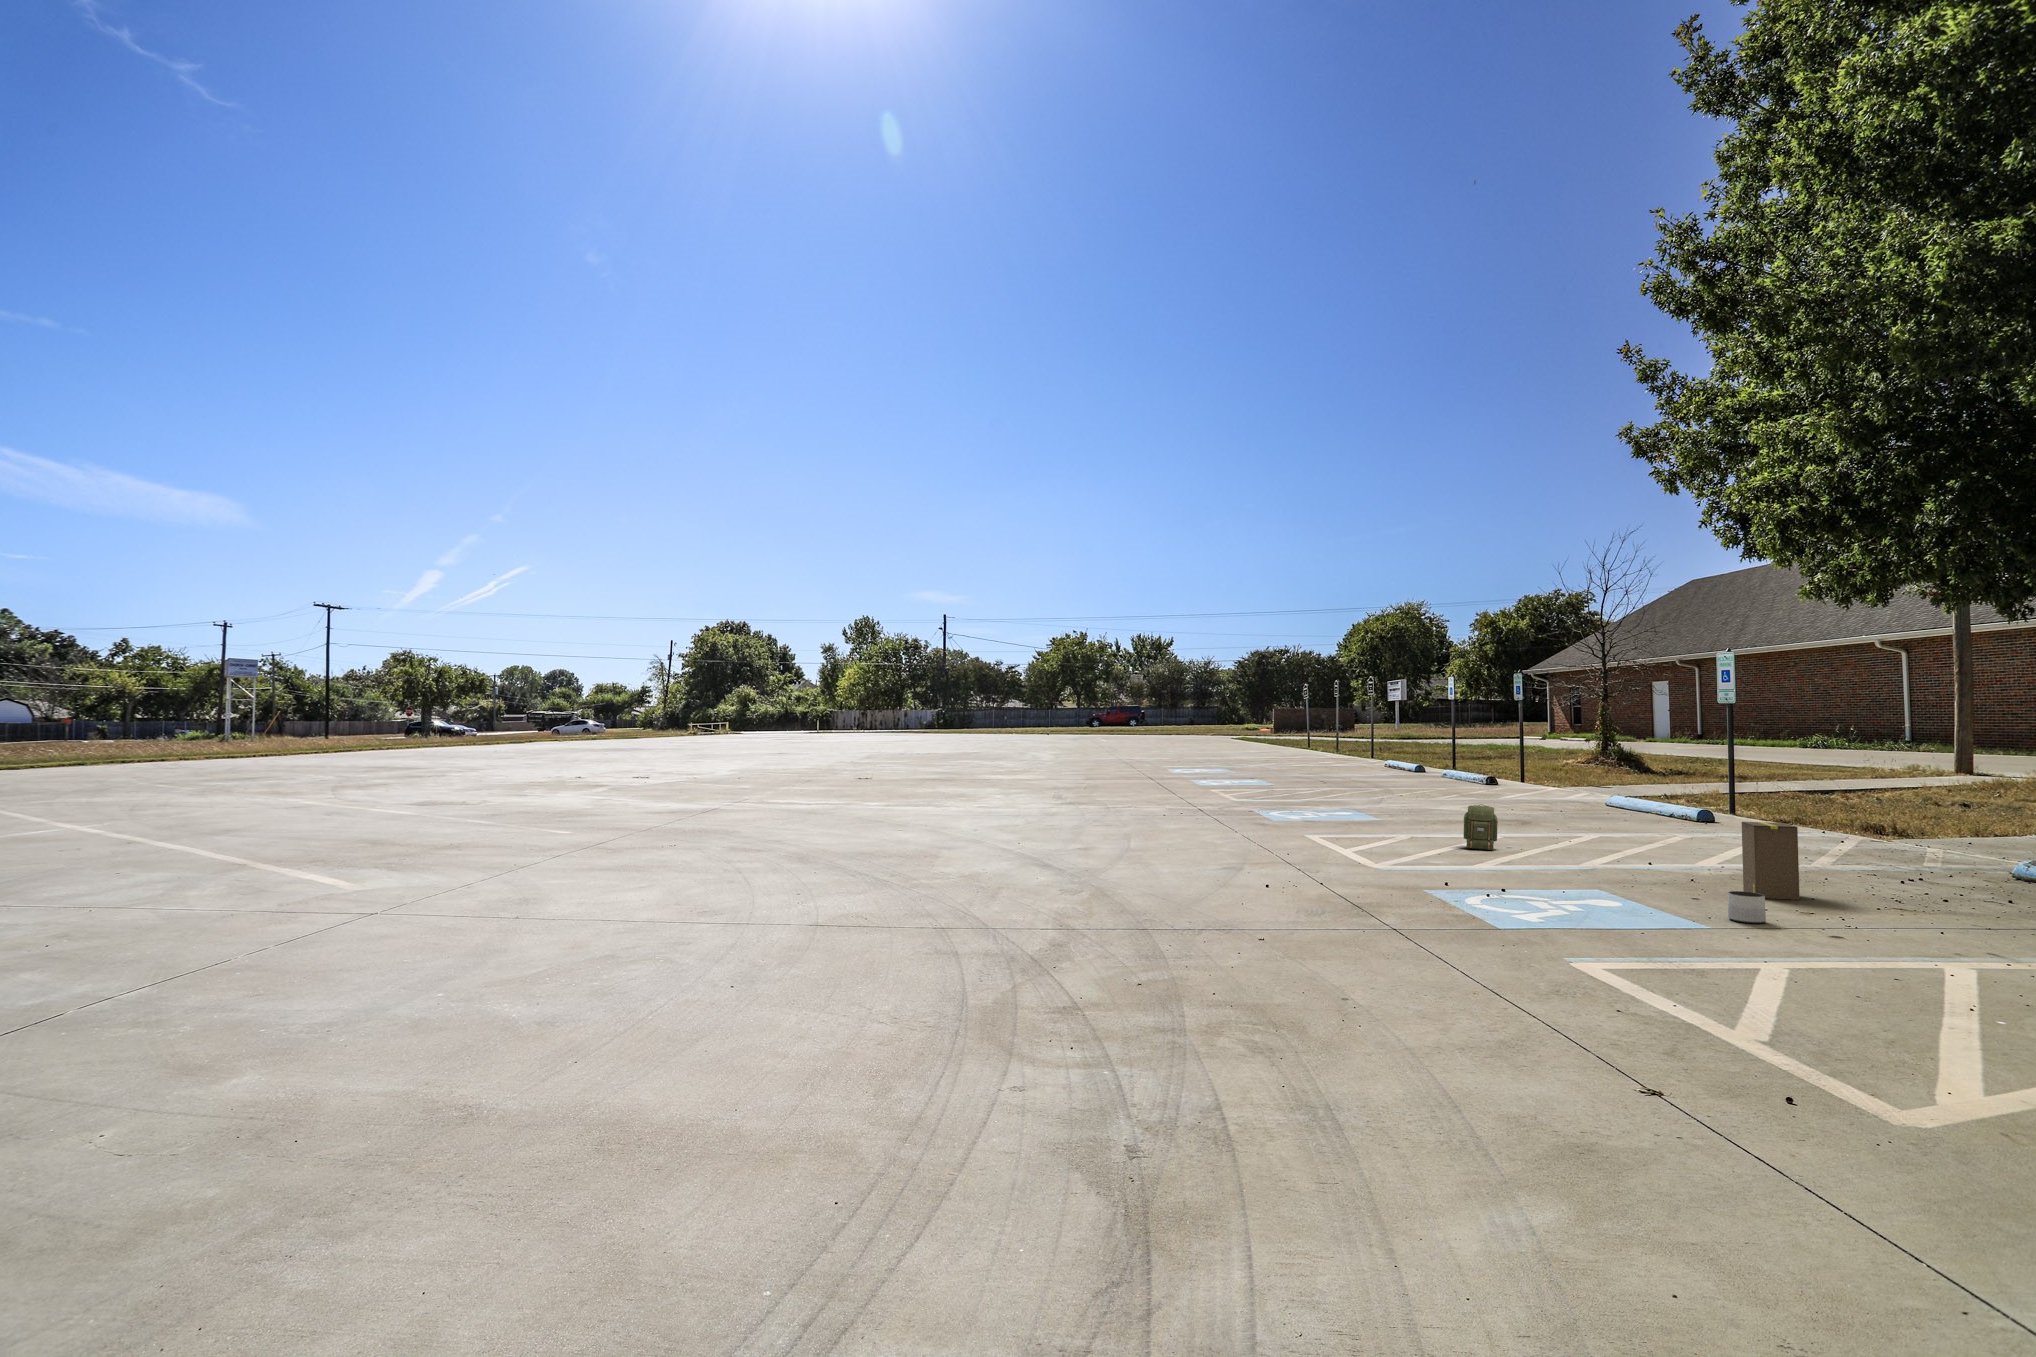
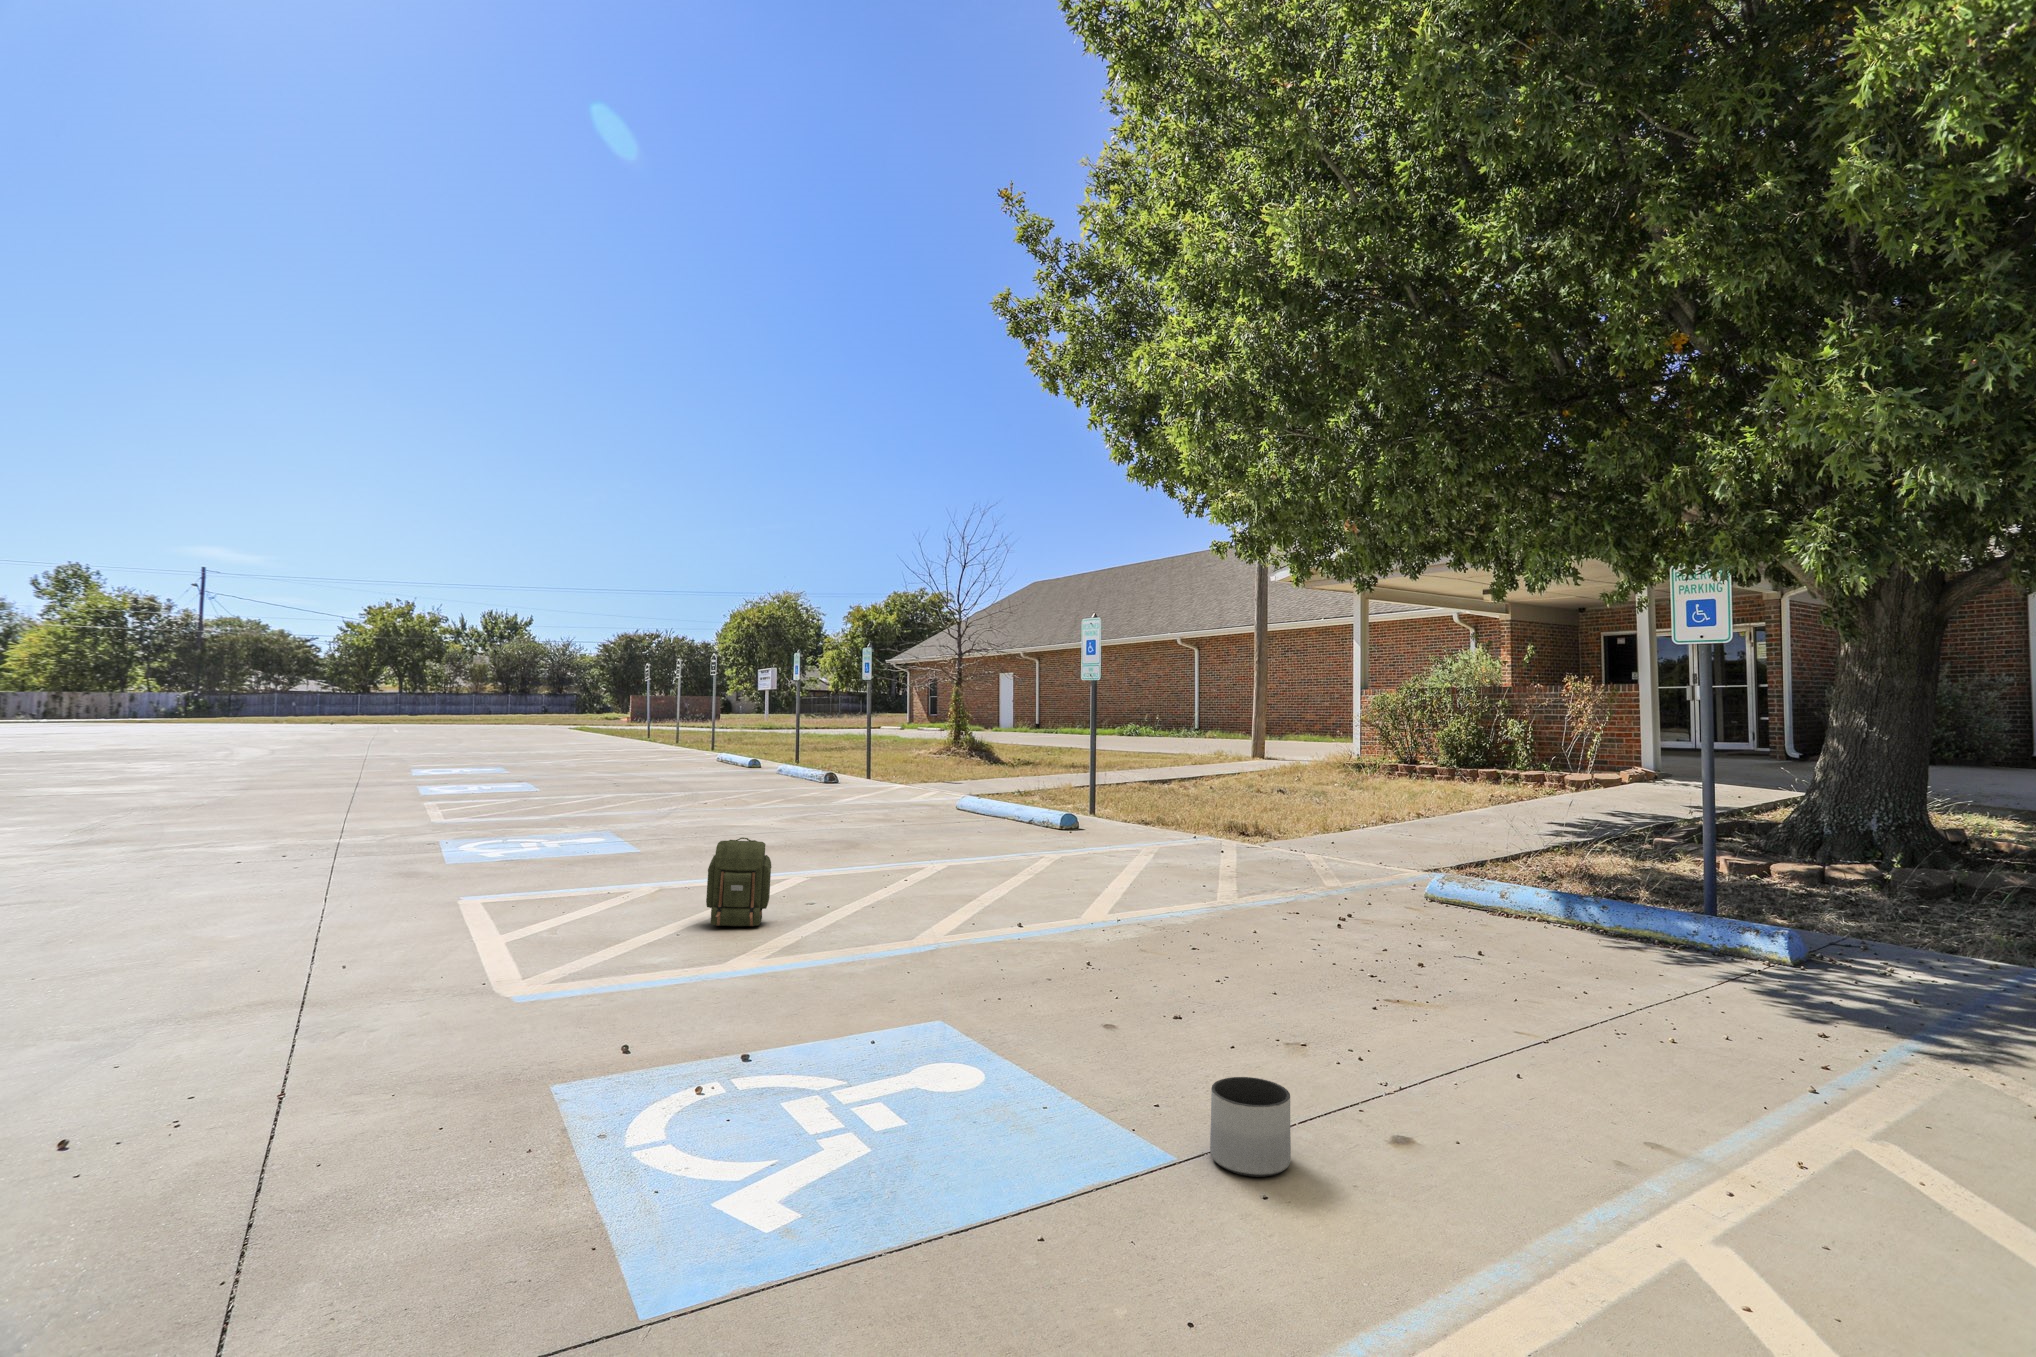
cardboard box: present [1742,822,1800,900] -> none [1183,868,1282,1033]

